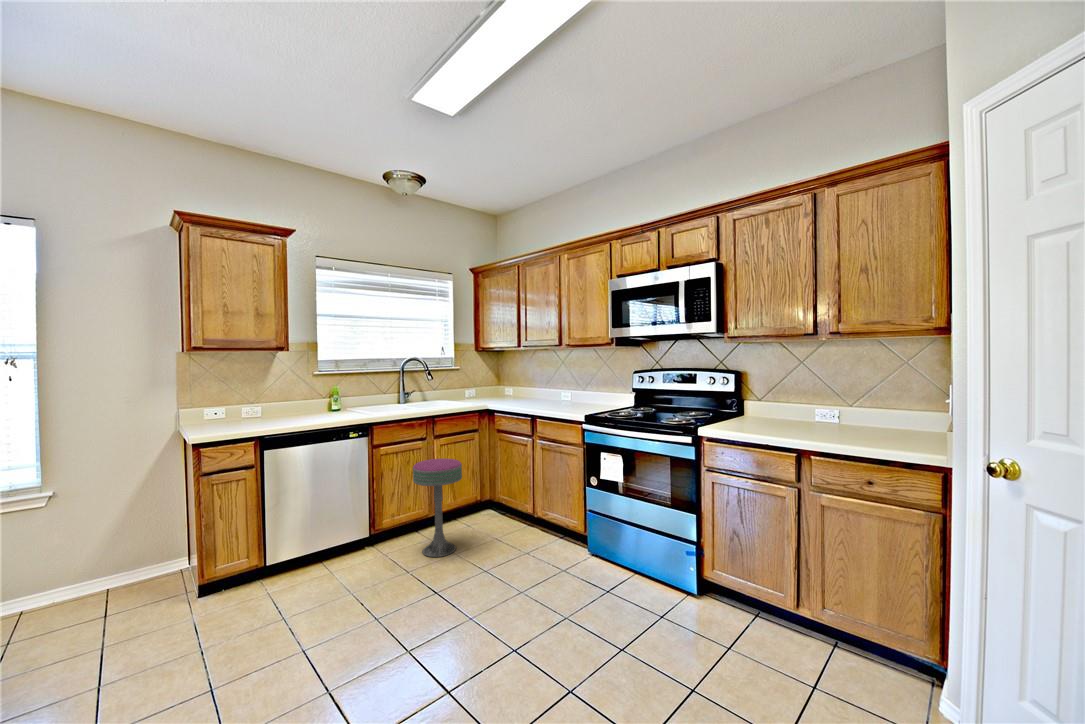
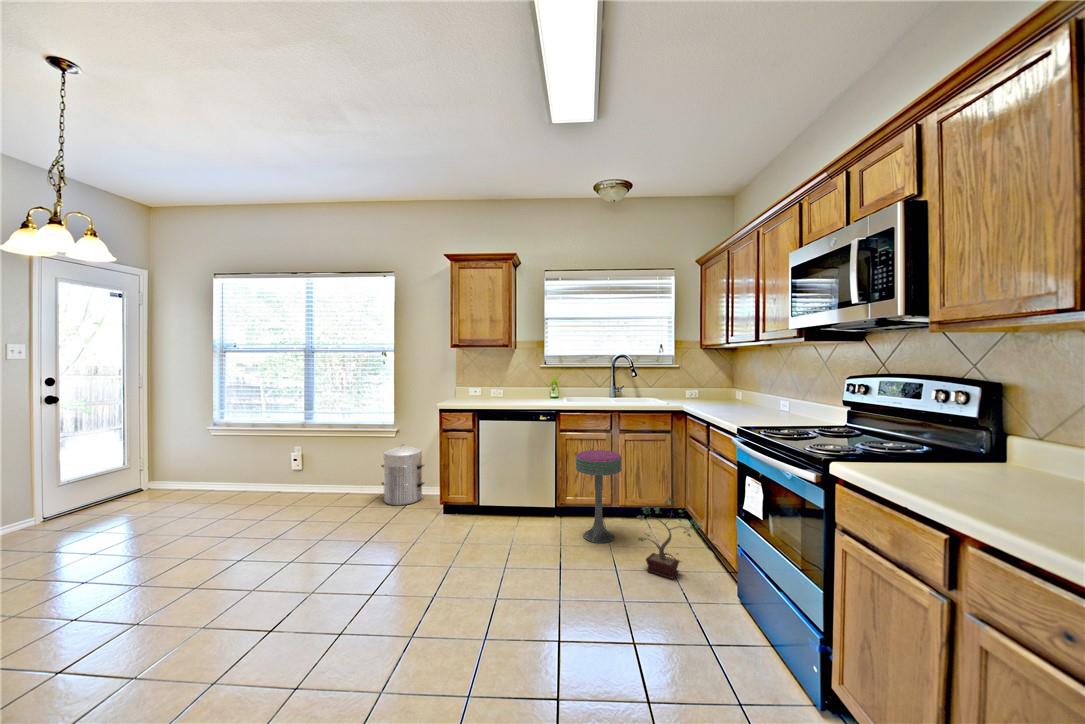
potted plant: none [501,486,567,561] -> present [637,497,702,579]
waste bin: none [30,513,134,624] -> present [382,444,424,505]

